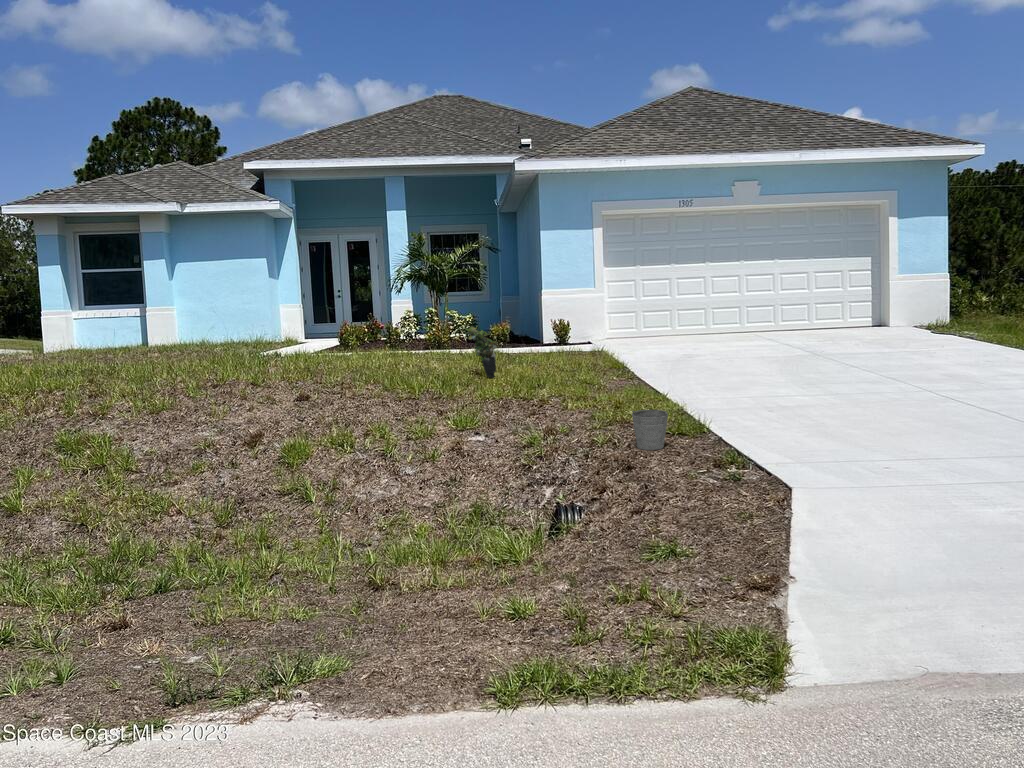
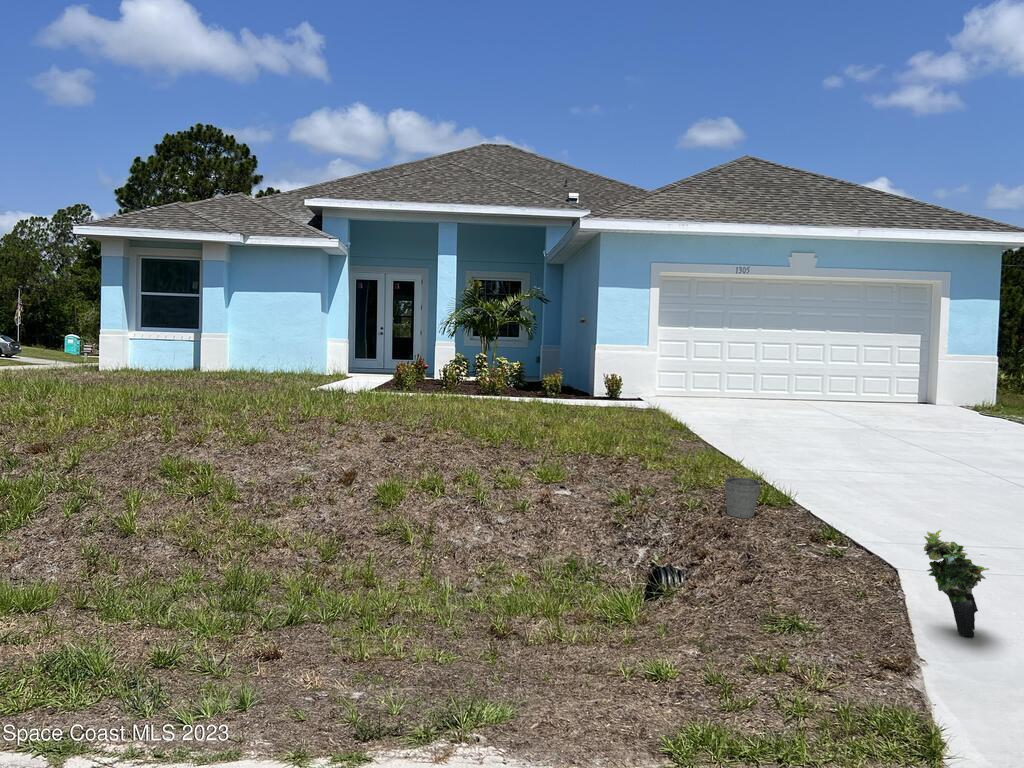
potted plant: present [466,327,497,378] -> present [924,530,989,637]

